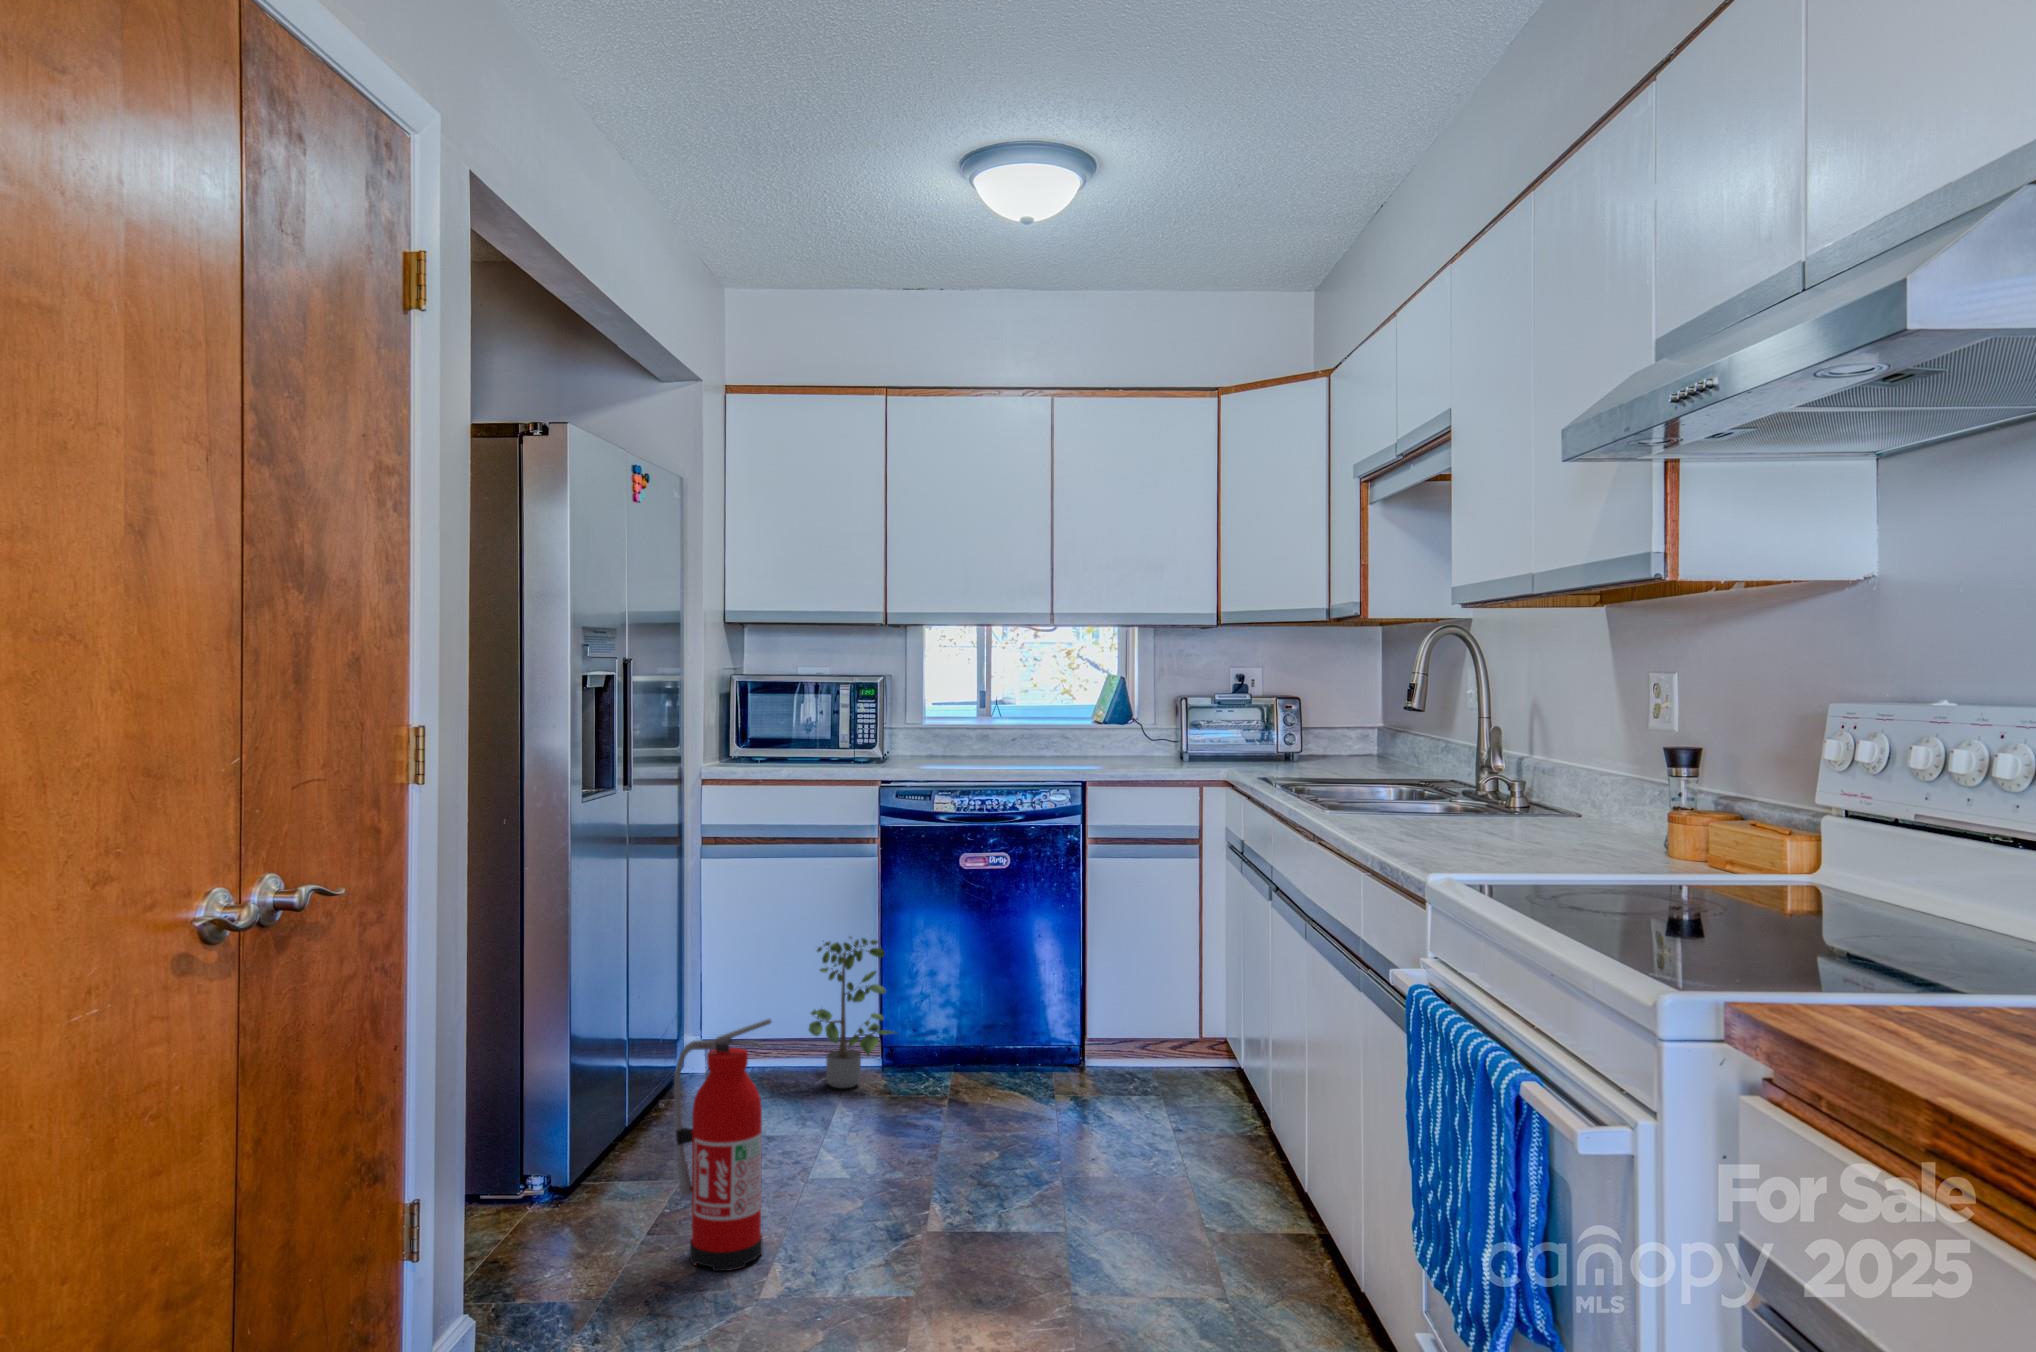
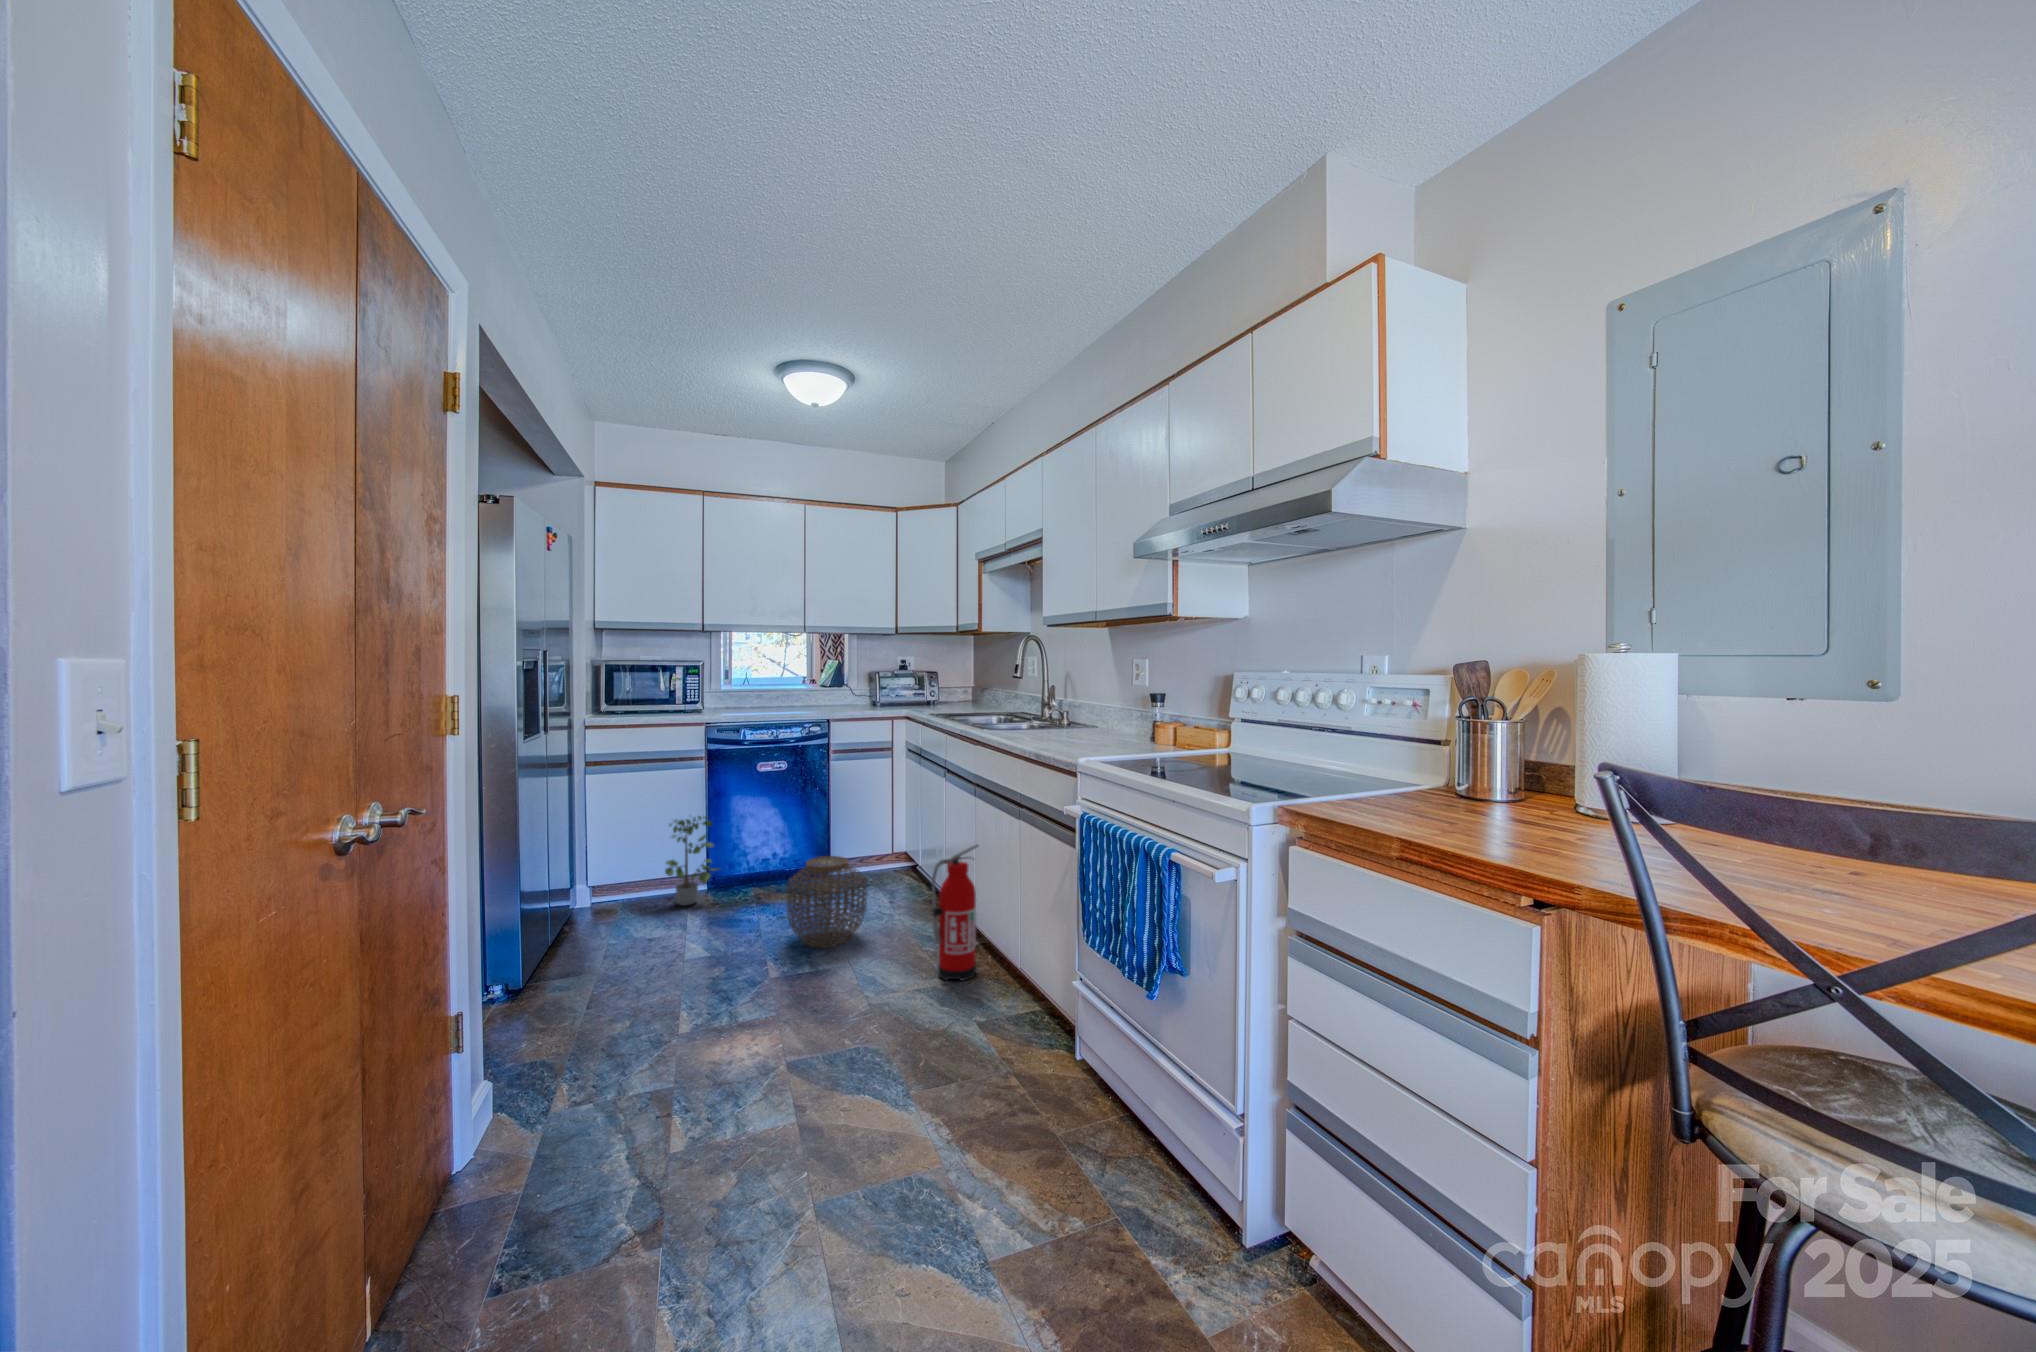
fire extinguisher: present [674,1019,771,1271] -> present [932,844,978,981]
woven basket: none [973,1027,1113,1193] -> present [786,856,867,948]

